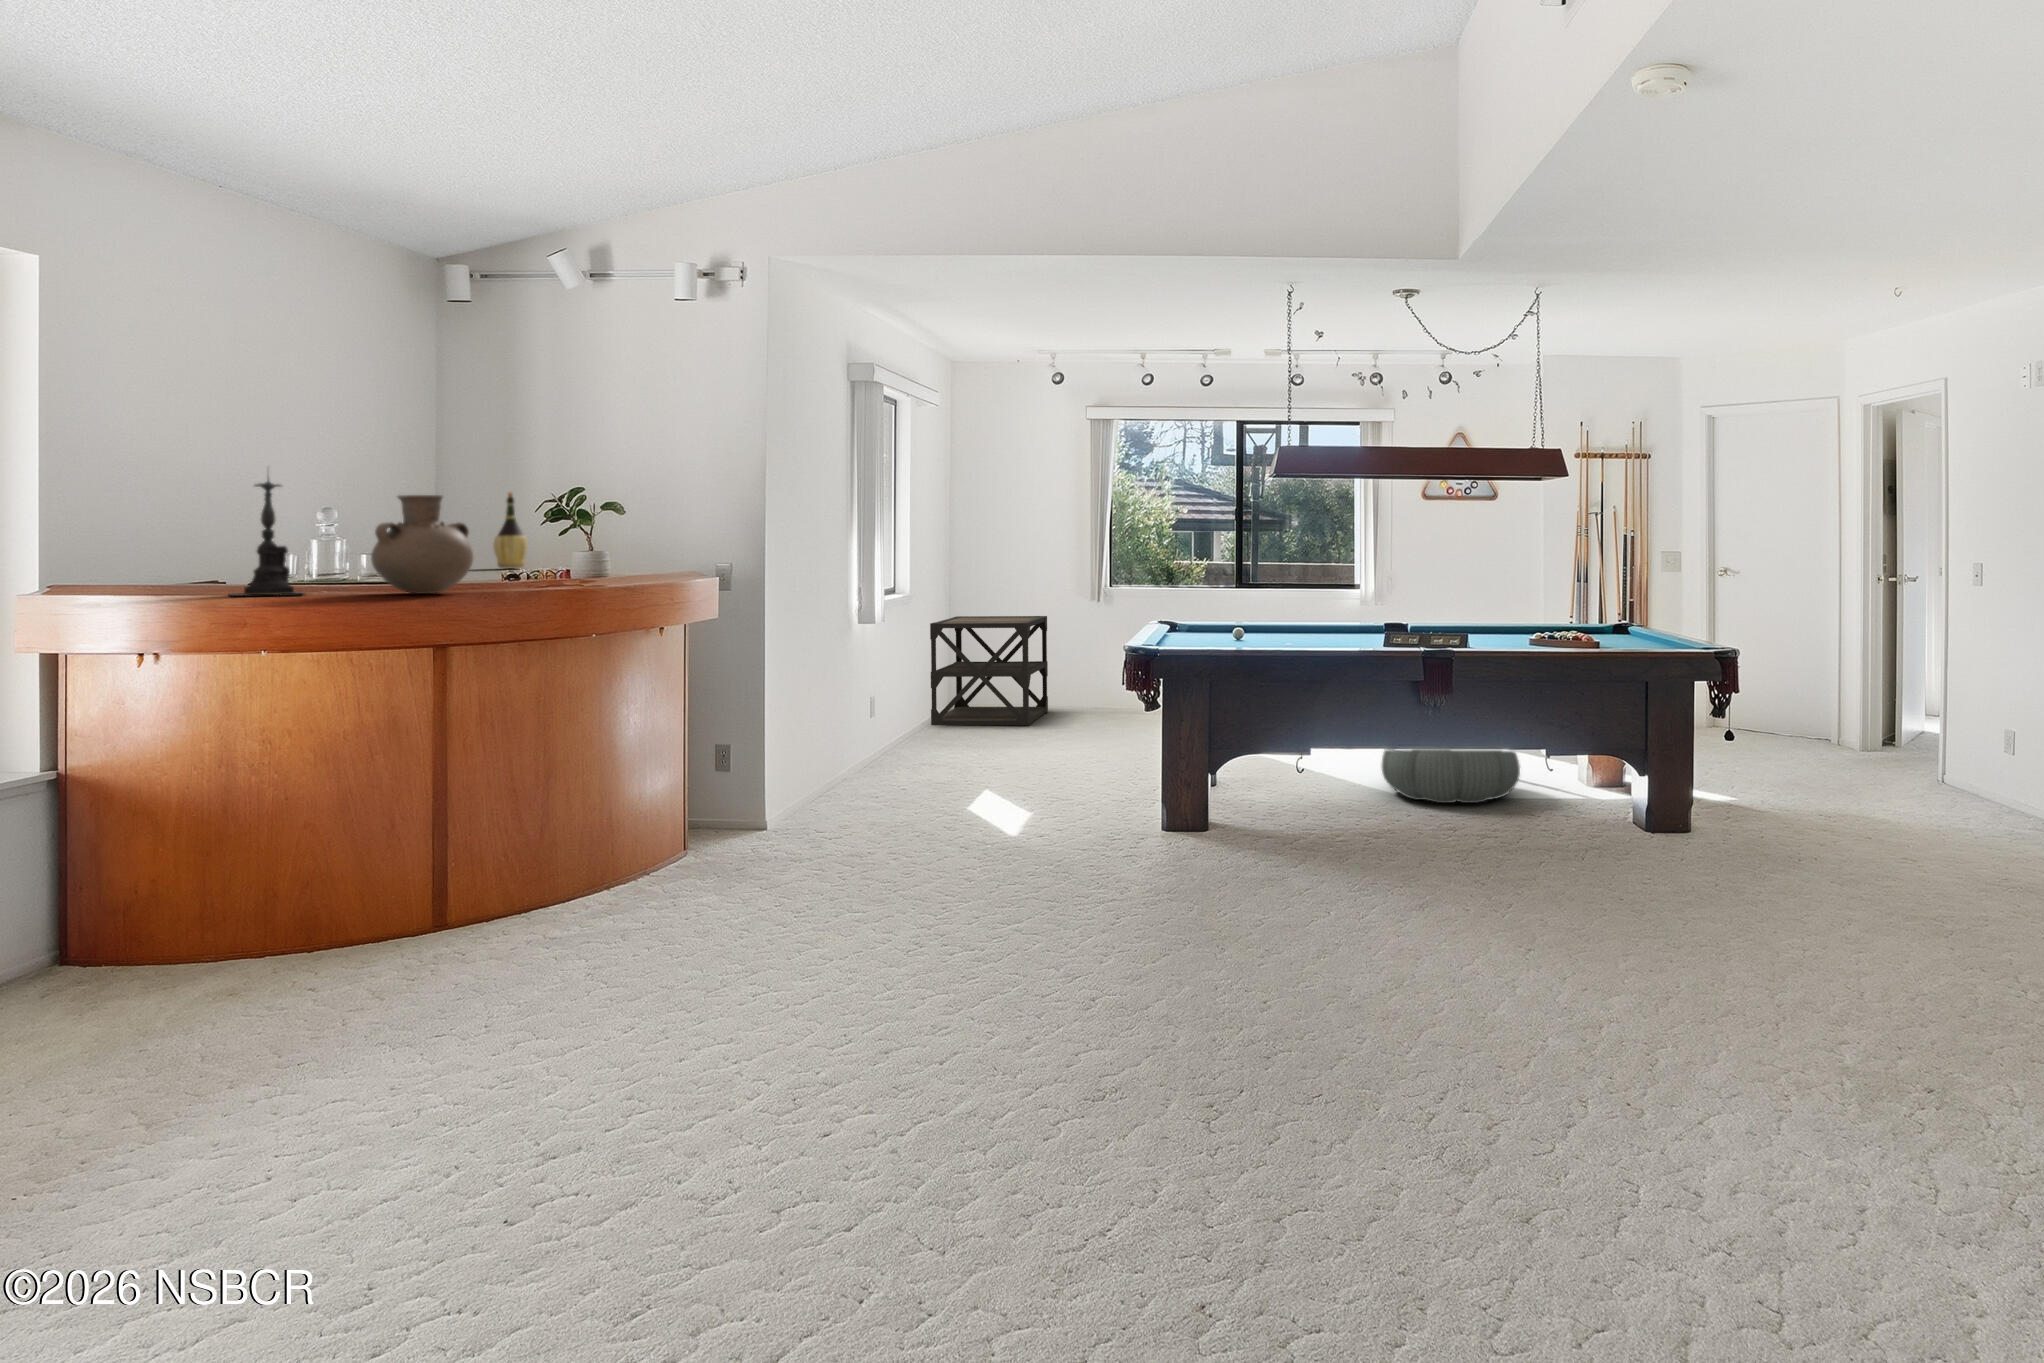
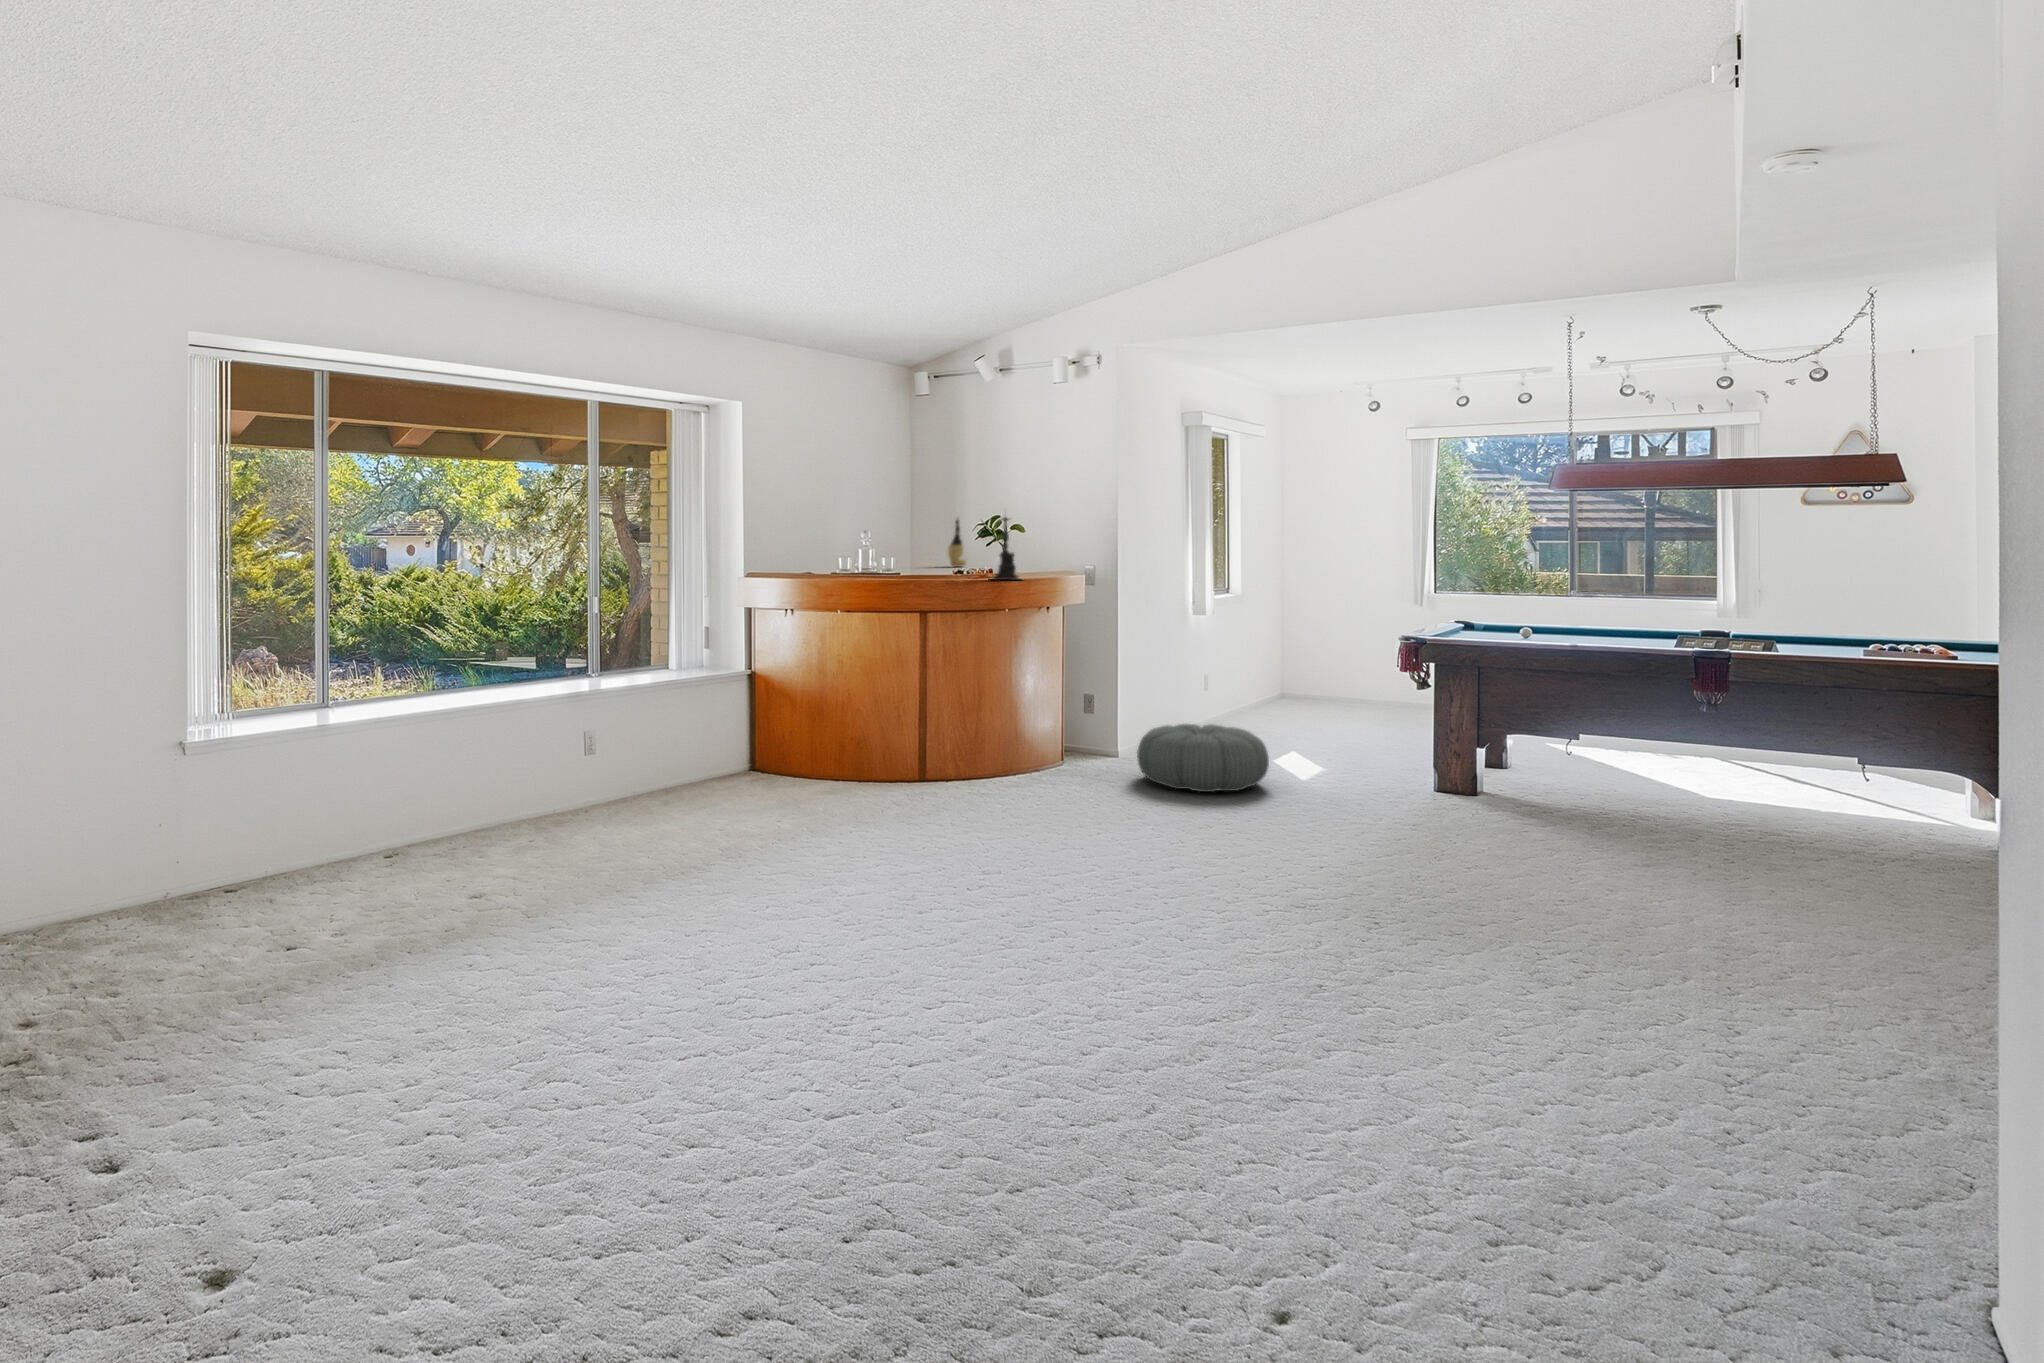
candle holder: present [230,476,303,596] -> present [991,517,1018,580]
vase: present [371,495,473,594] -> none [888,522,939,581]
side table: present [930,616,1048,725] -> none [1258,610,1367,704]
pouf: present [1382,749,1520,803] -> present [1137,724,1269,792]

